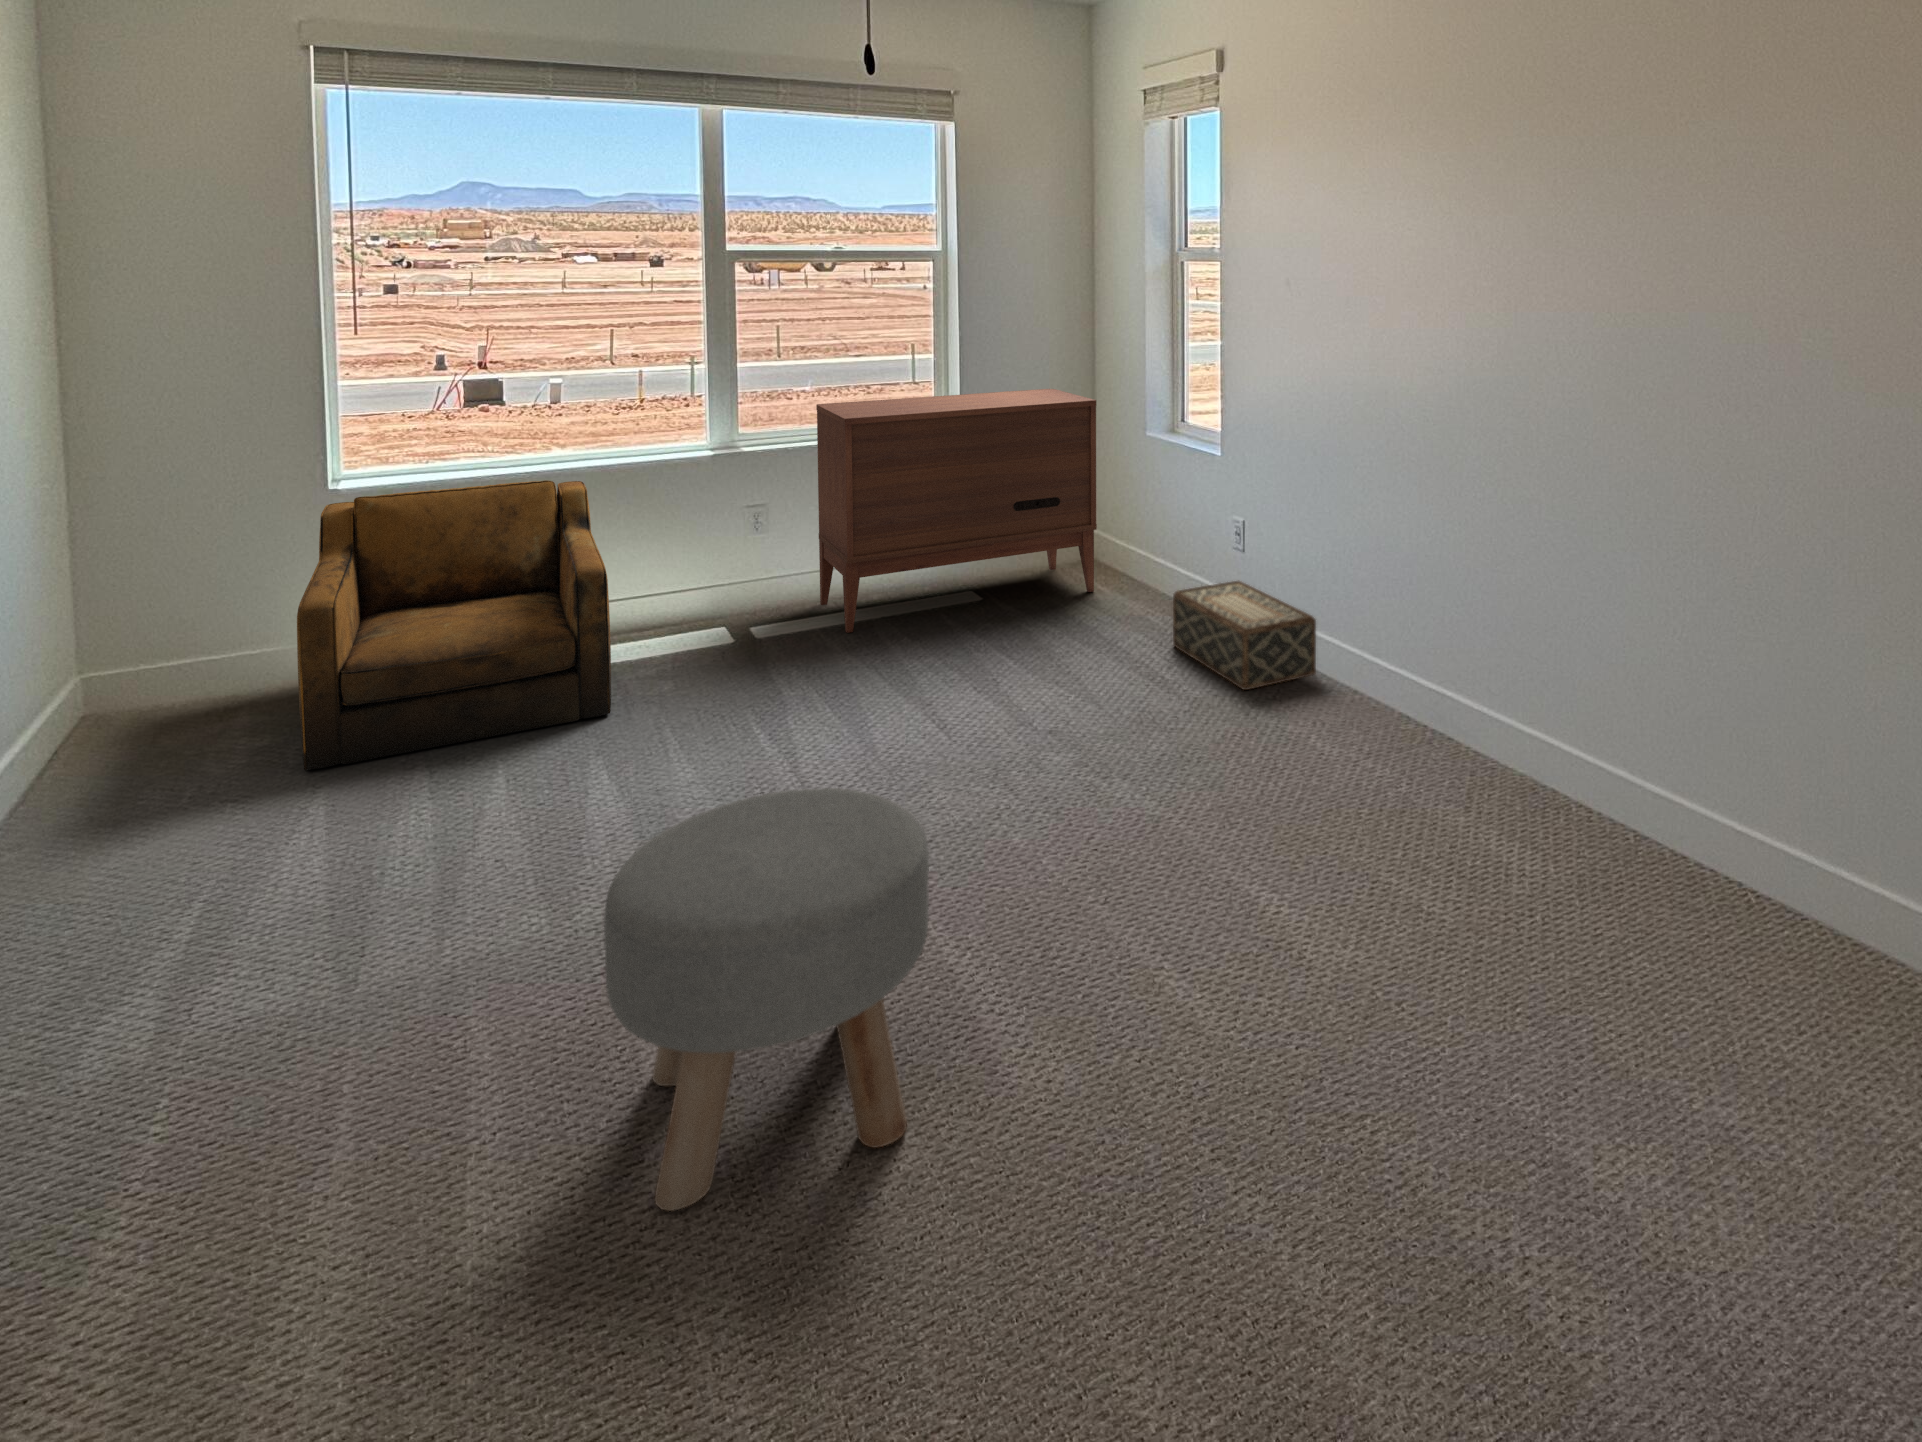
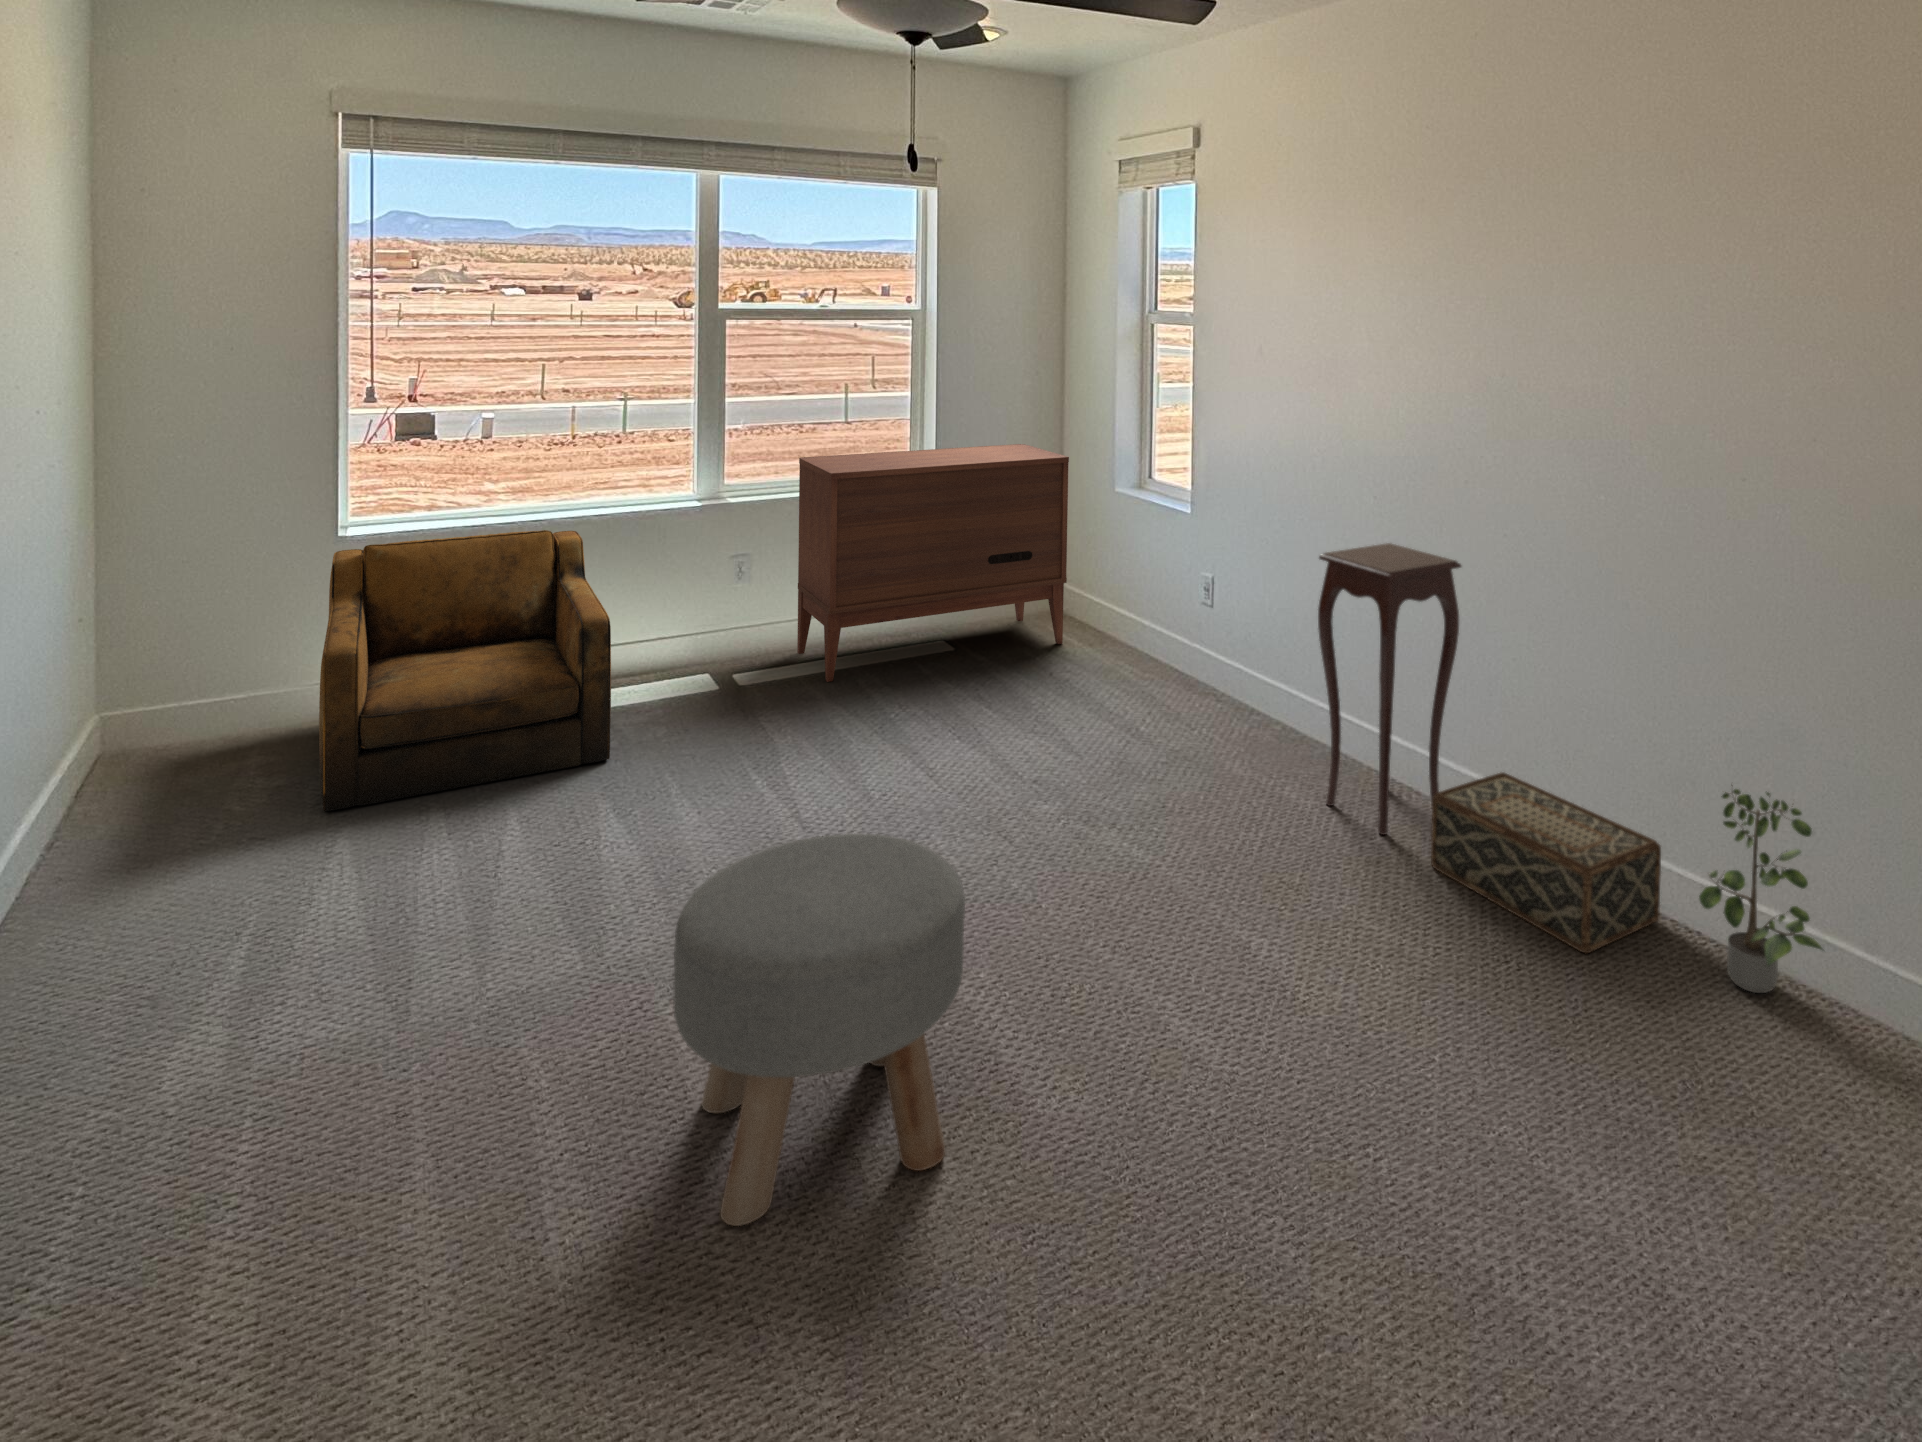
side table: none [1341,480,1490,783] -> present [1318,543,1461,835]
woven basket: present [1173,581,1316,690] -> present [1431,772,1661,954]
potted plant: none [1735,724,1870,945] -> present [1699,789,1823,993]

